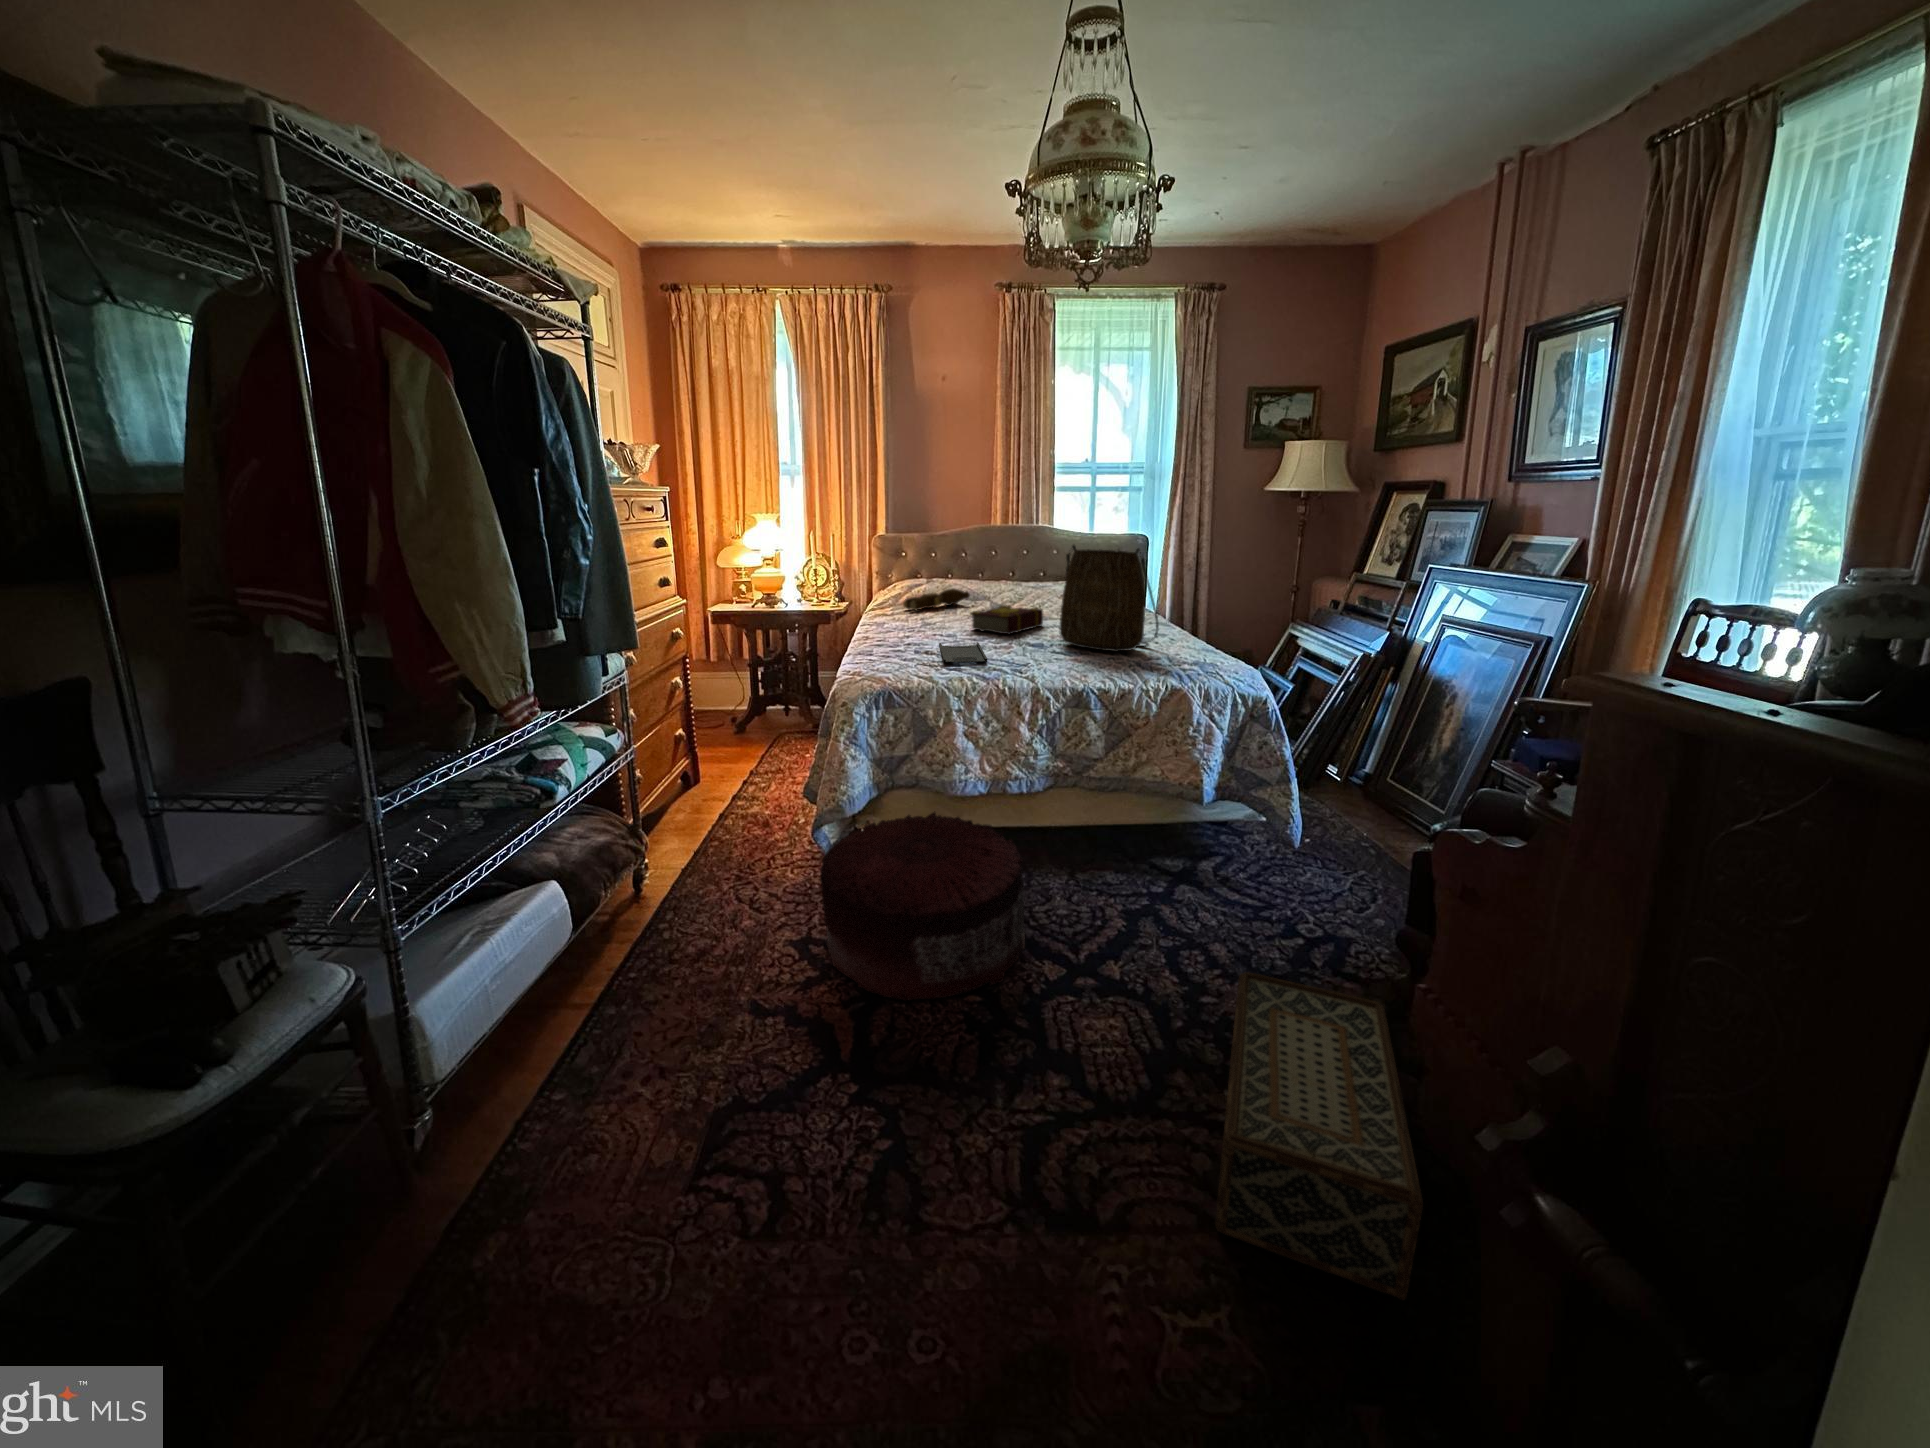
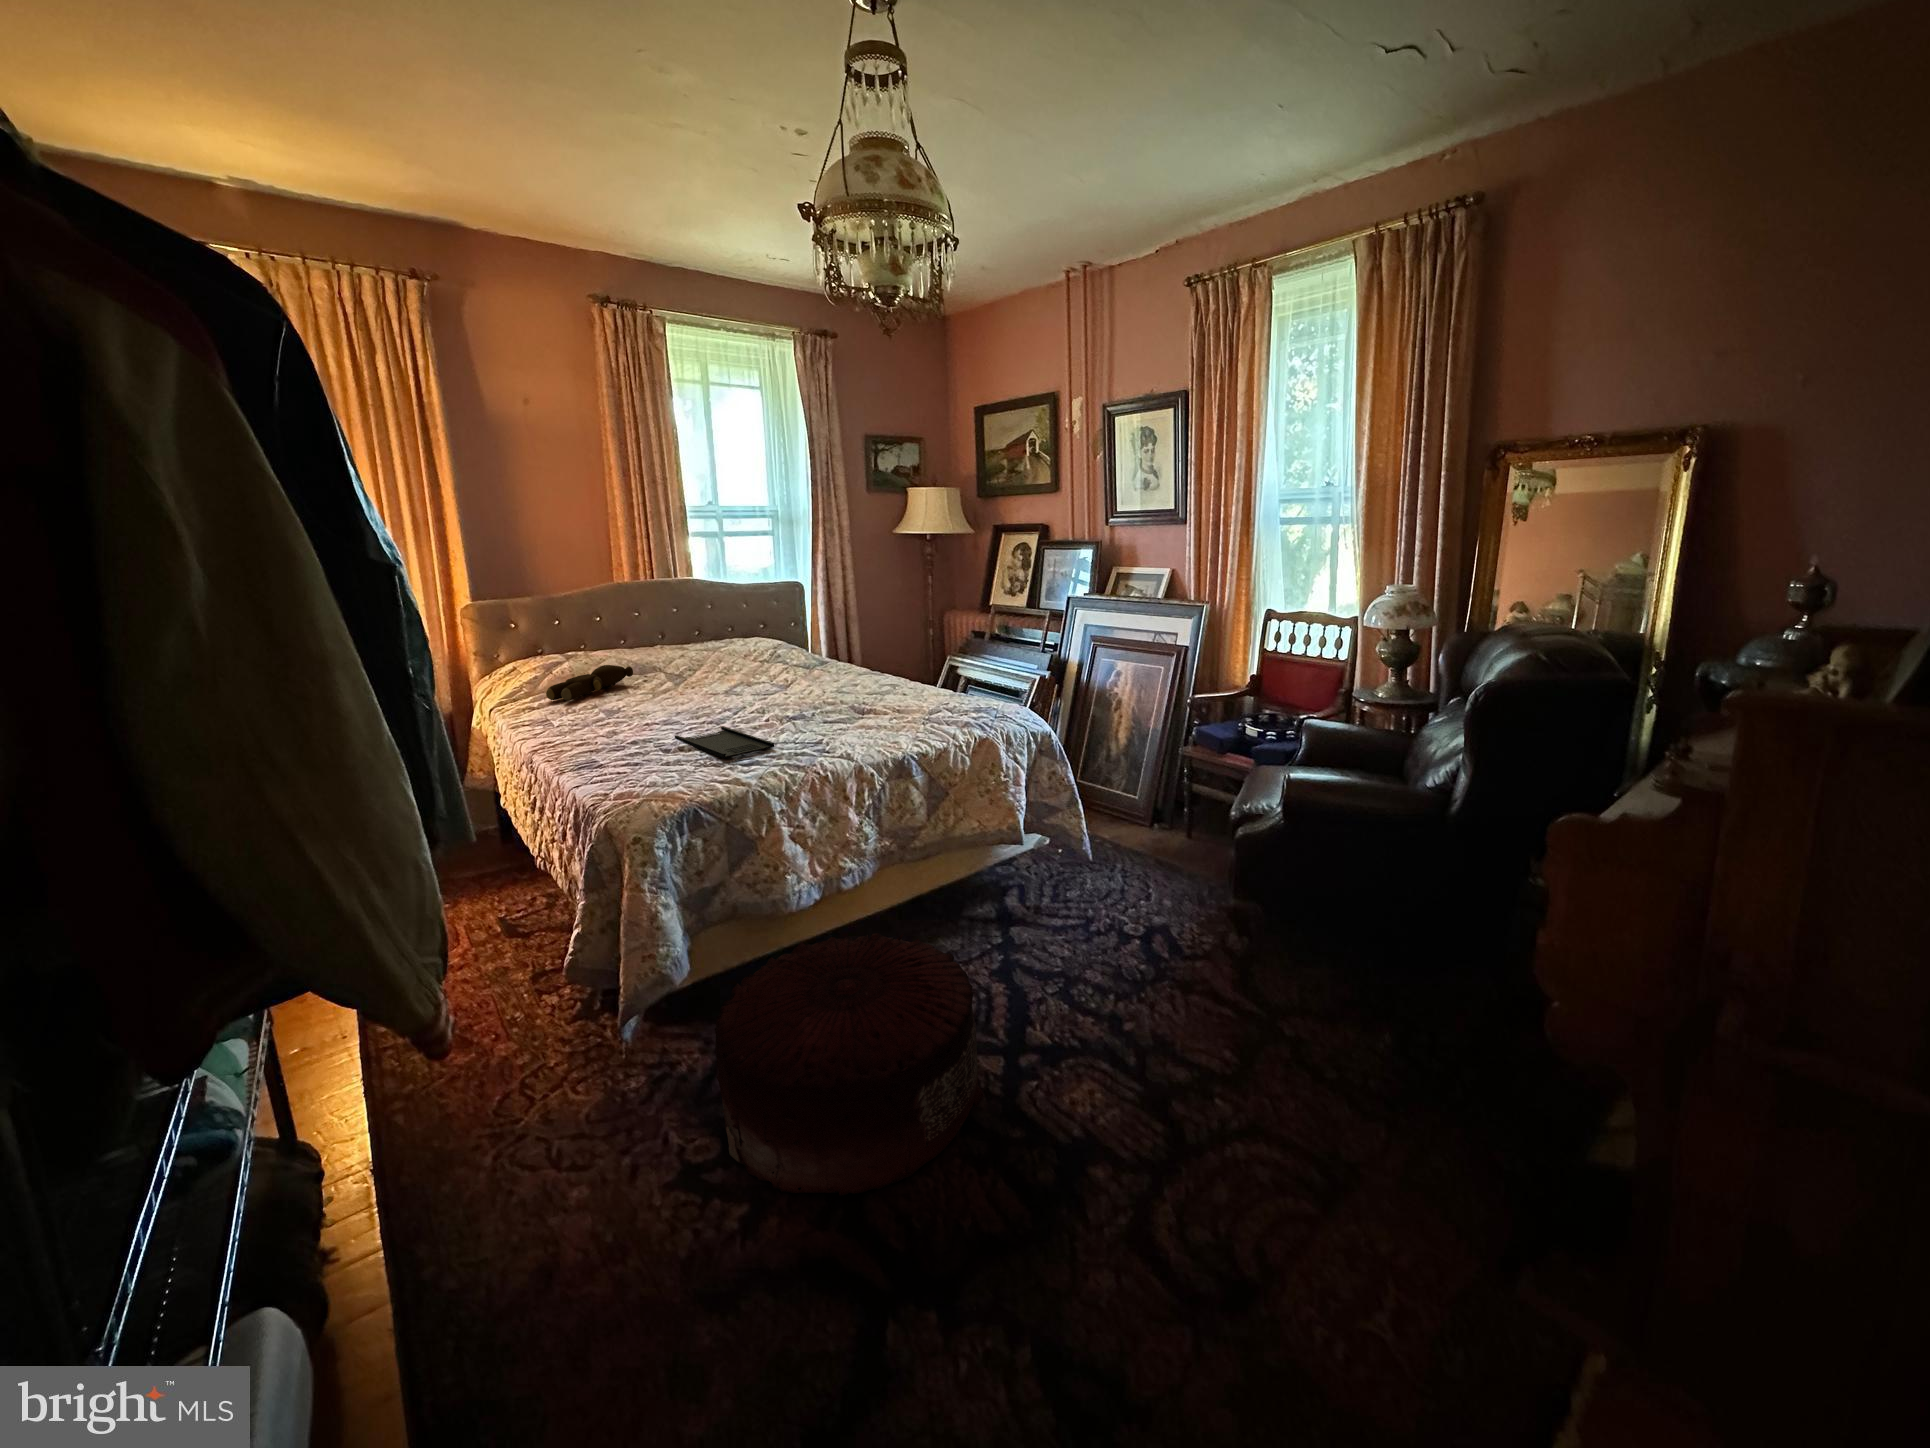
tote bag: present [1060,545,1159,652] -> none [808,598,917,712]
book: present [970,605,1043,634] -> none [684,675,765,713]
woven basket: present [1215,972,1423,1300] -> none [1197,952,1448,1192]

